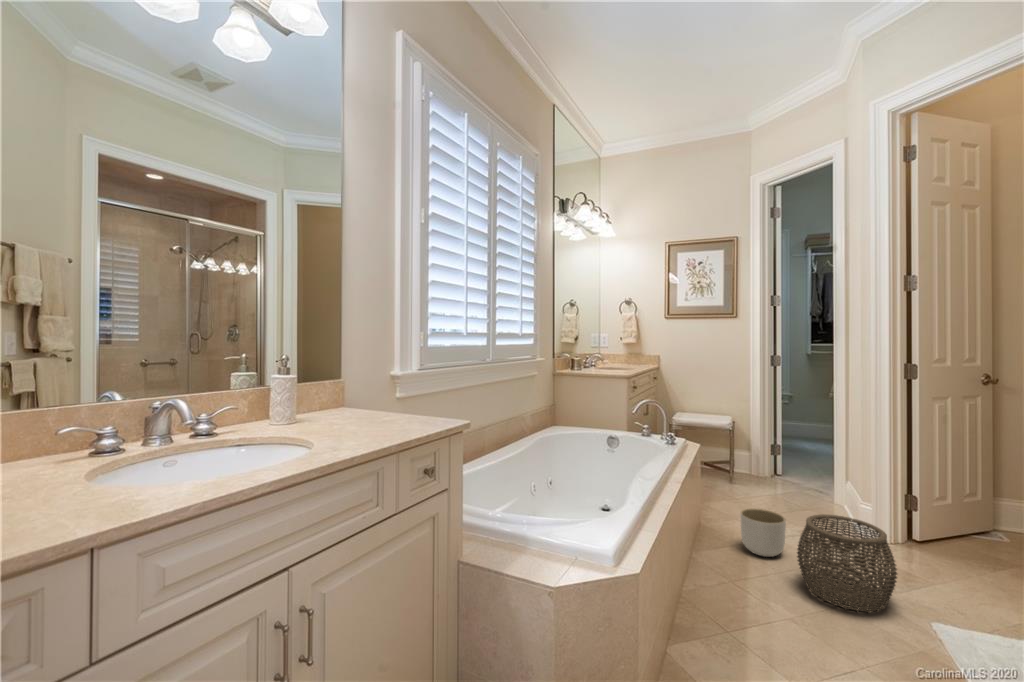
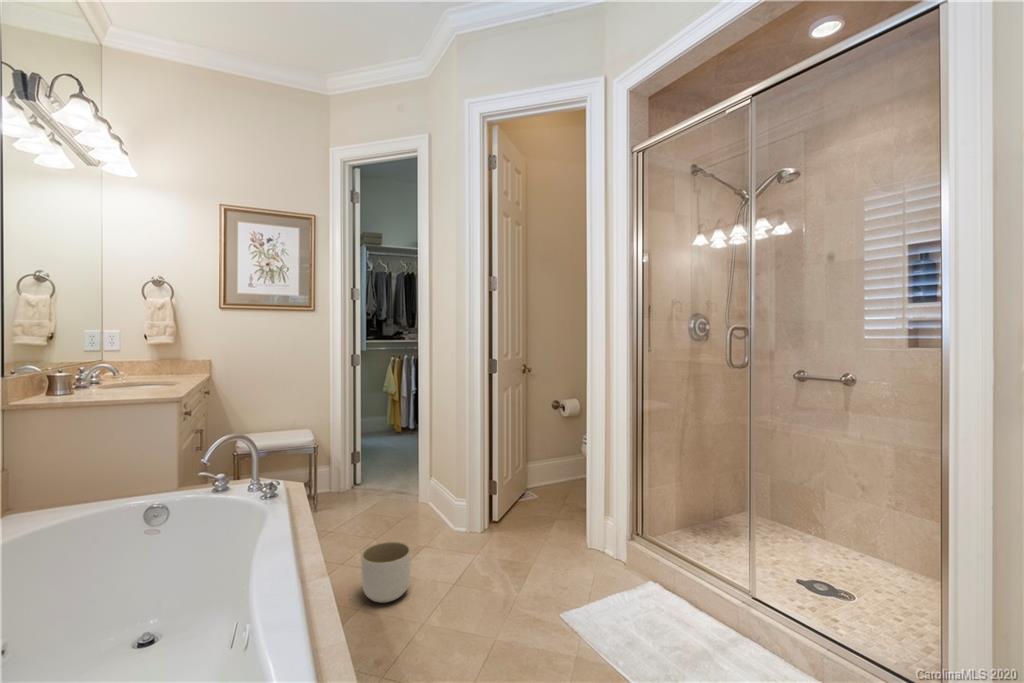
woven basket: present [797,514,897,613] -> none [435,525,523,633]

